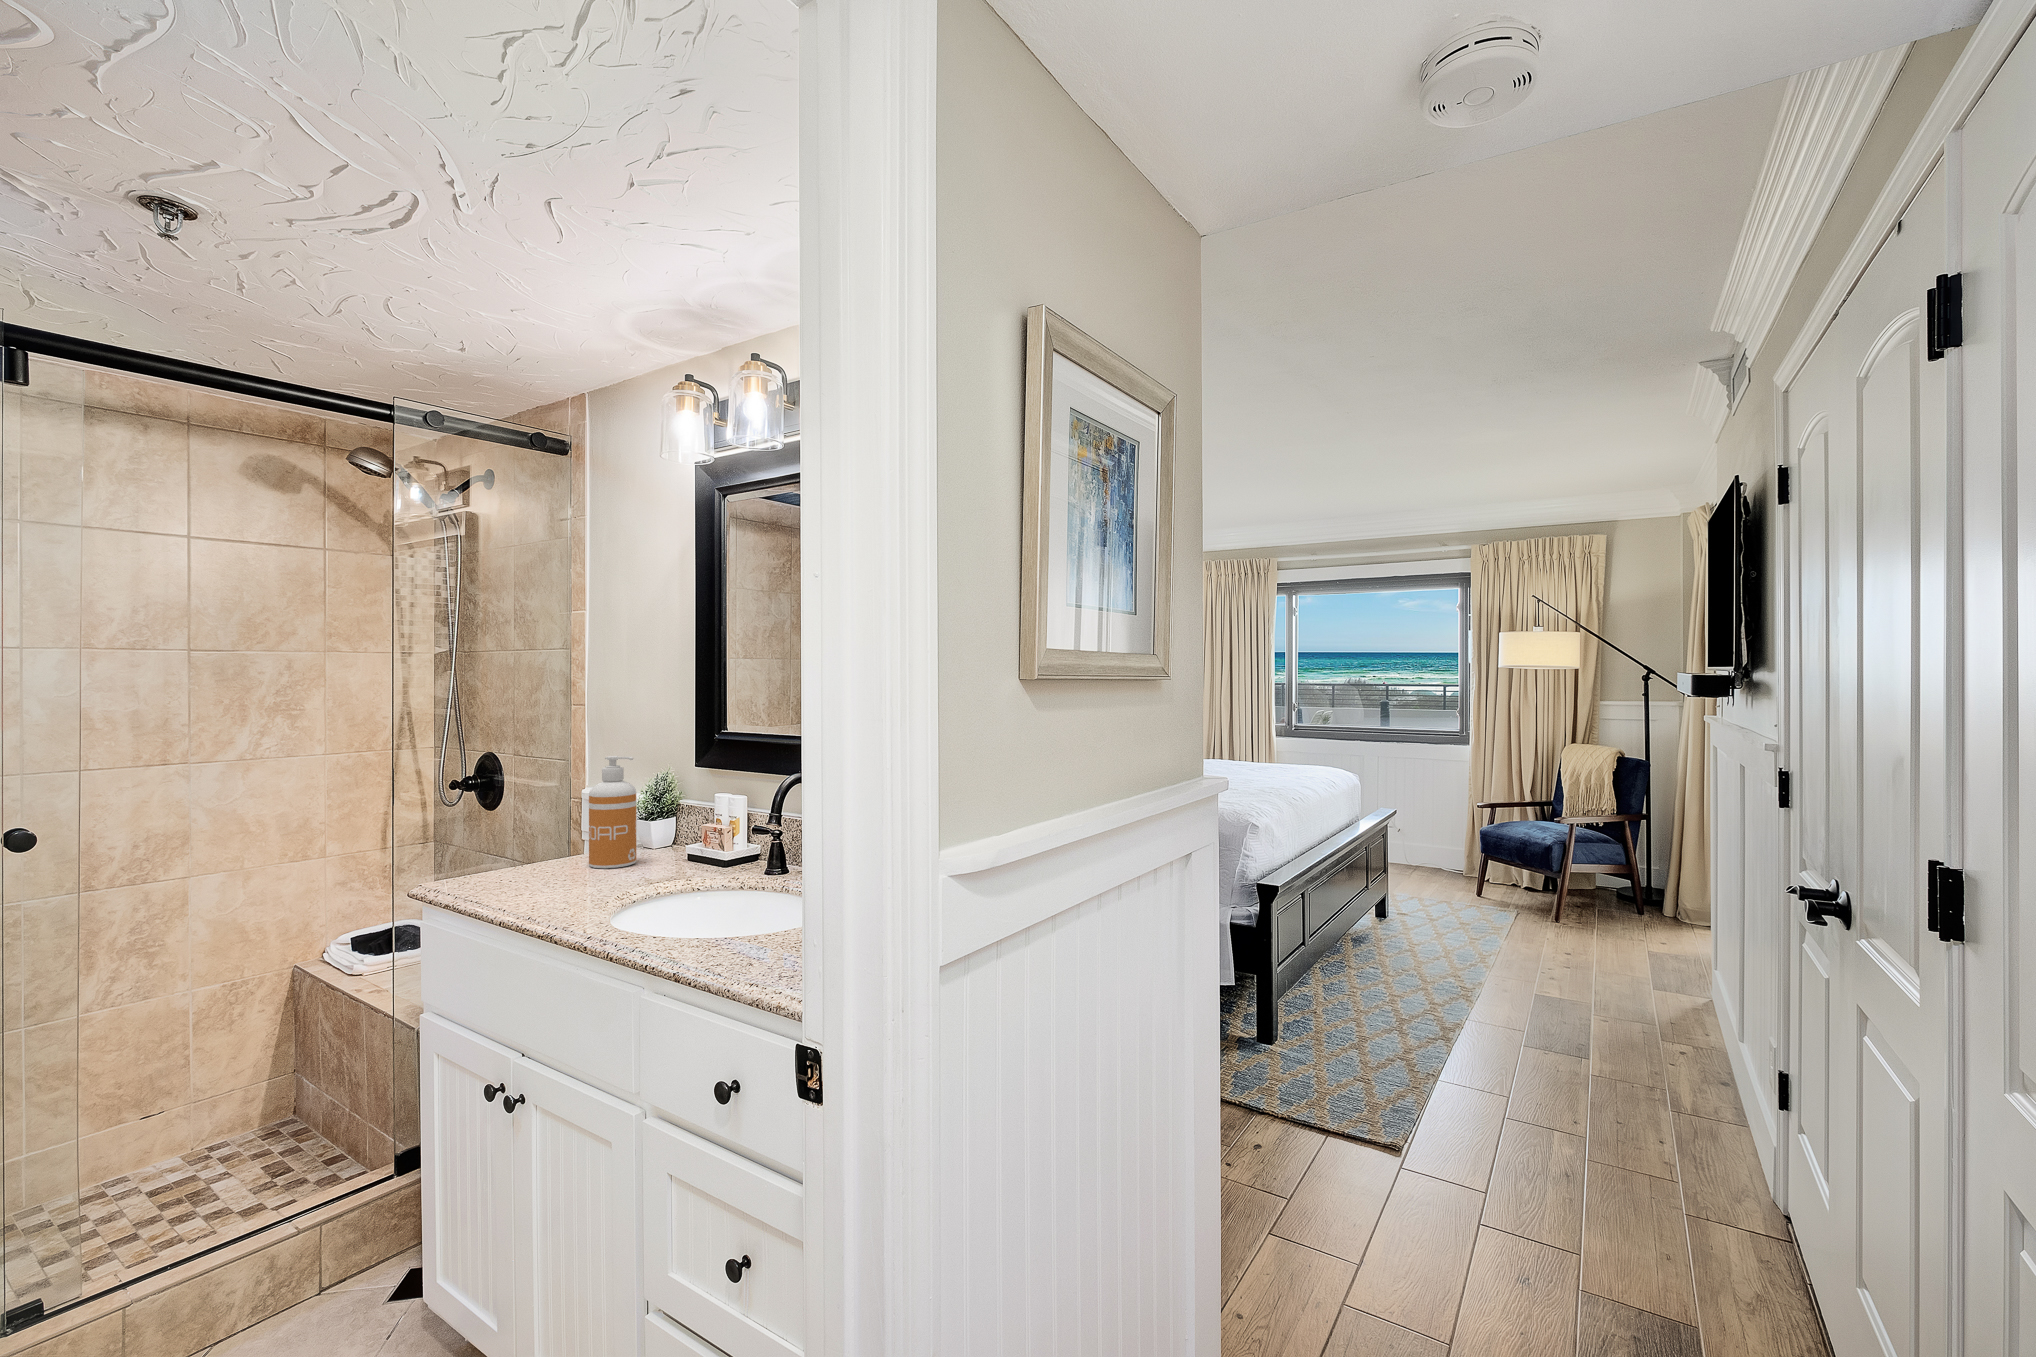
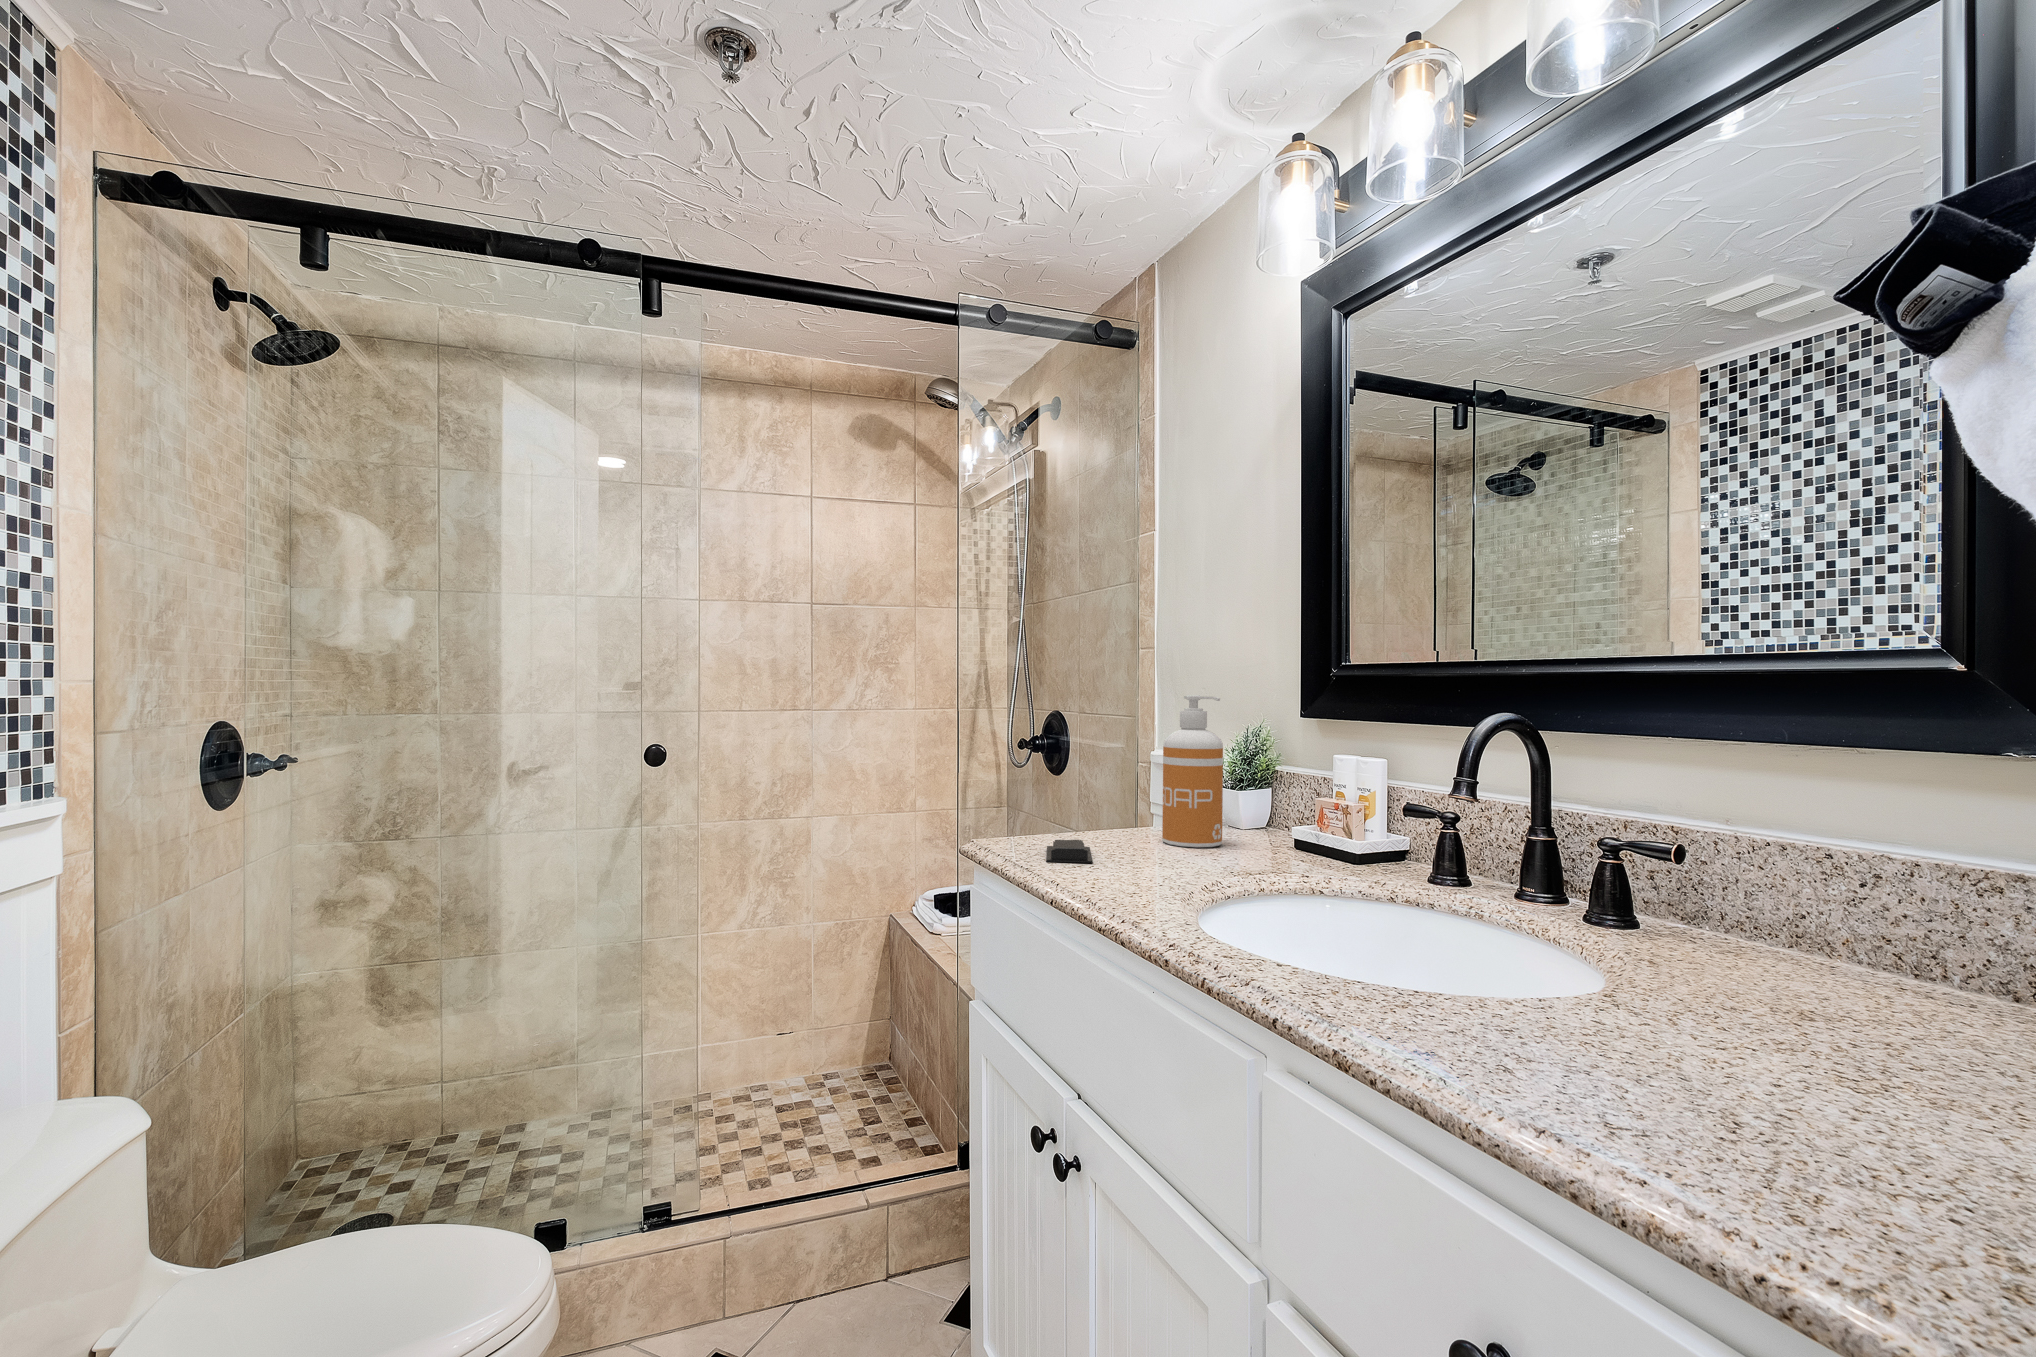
soap bar: none [491,875,532,896] -> present [1046,840,1093,863]

